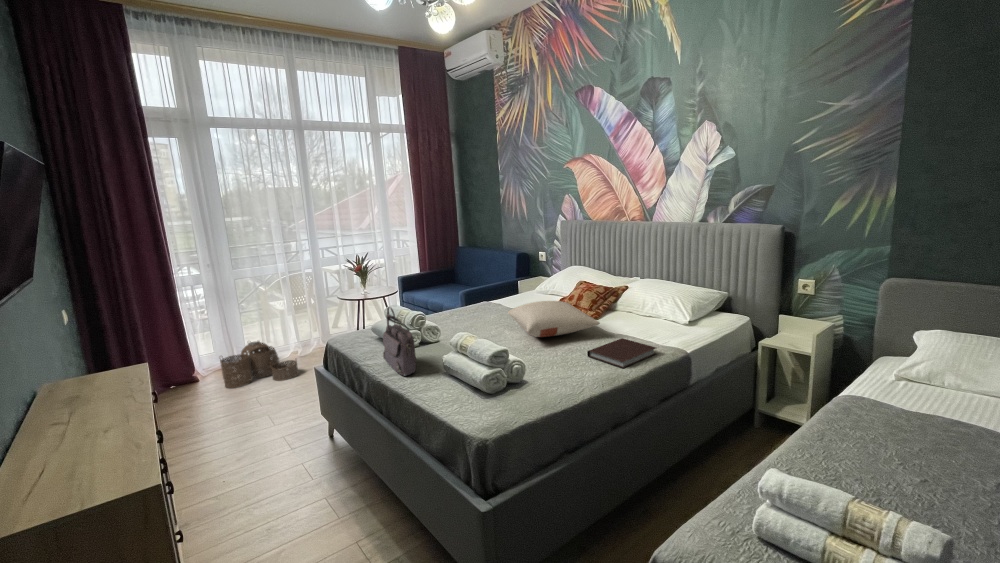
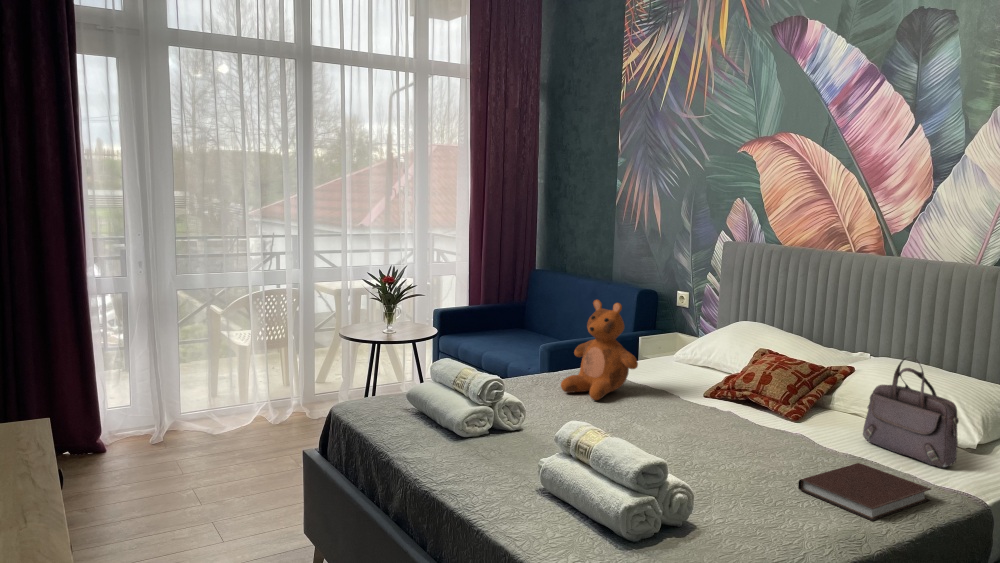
teddy bear: none [466,262,508,320] -> present [561,300,638,400]
pillow: present [508,301,600,337] -> none [641,380,815,443]
handbag: present [383,307,416,376] -> present [863,357,959,468]
woven basket: present [220,341,299,388] -> none [140,391,260,467]

